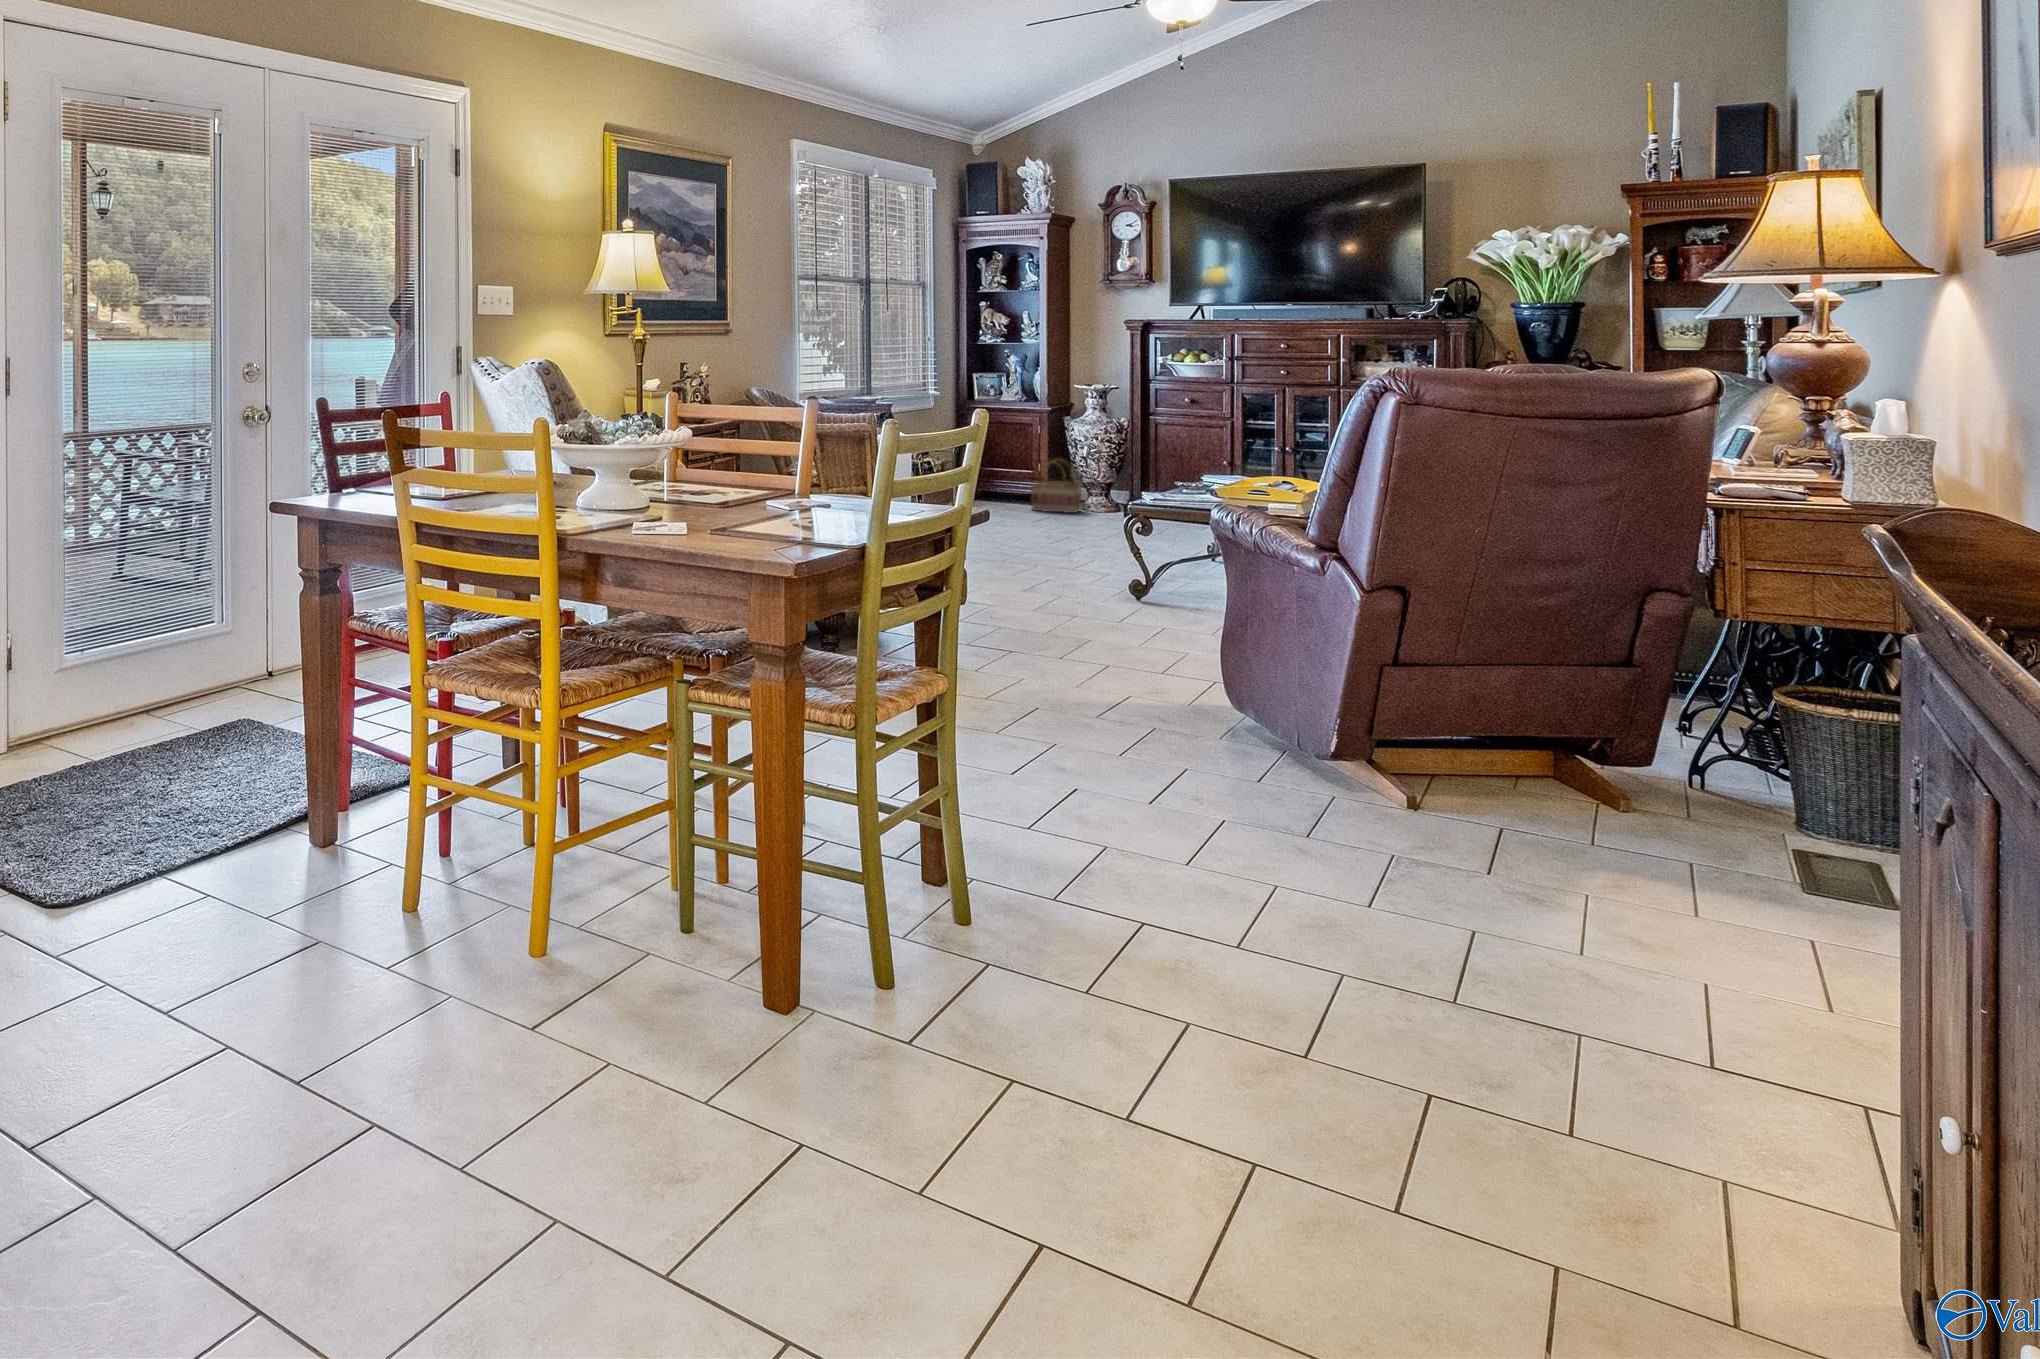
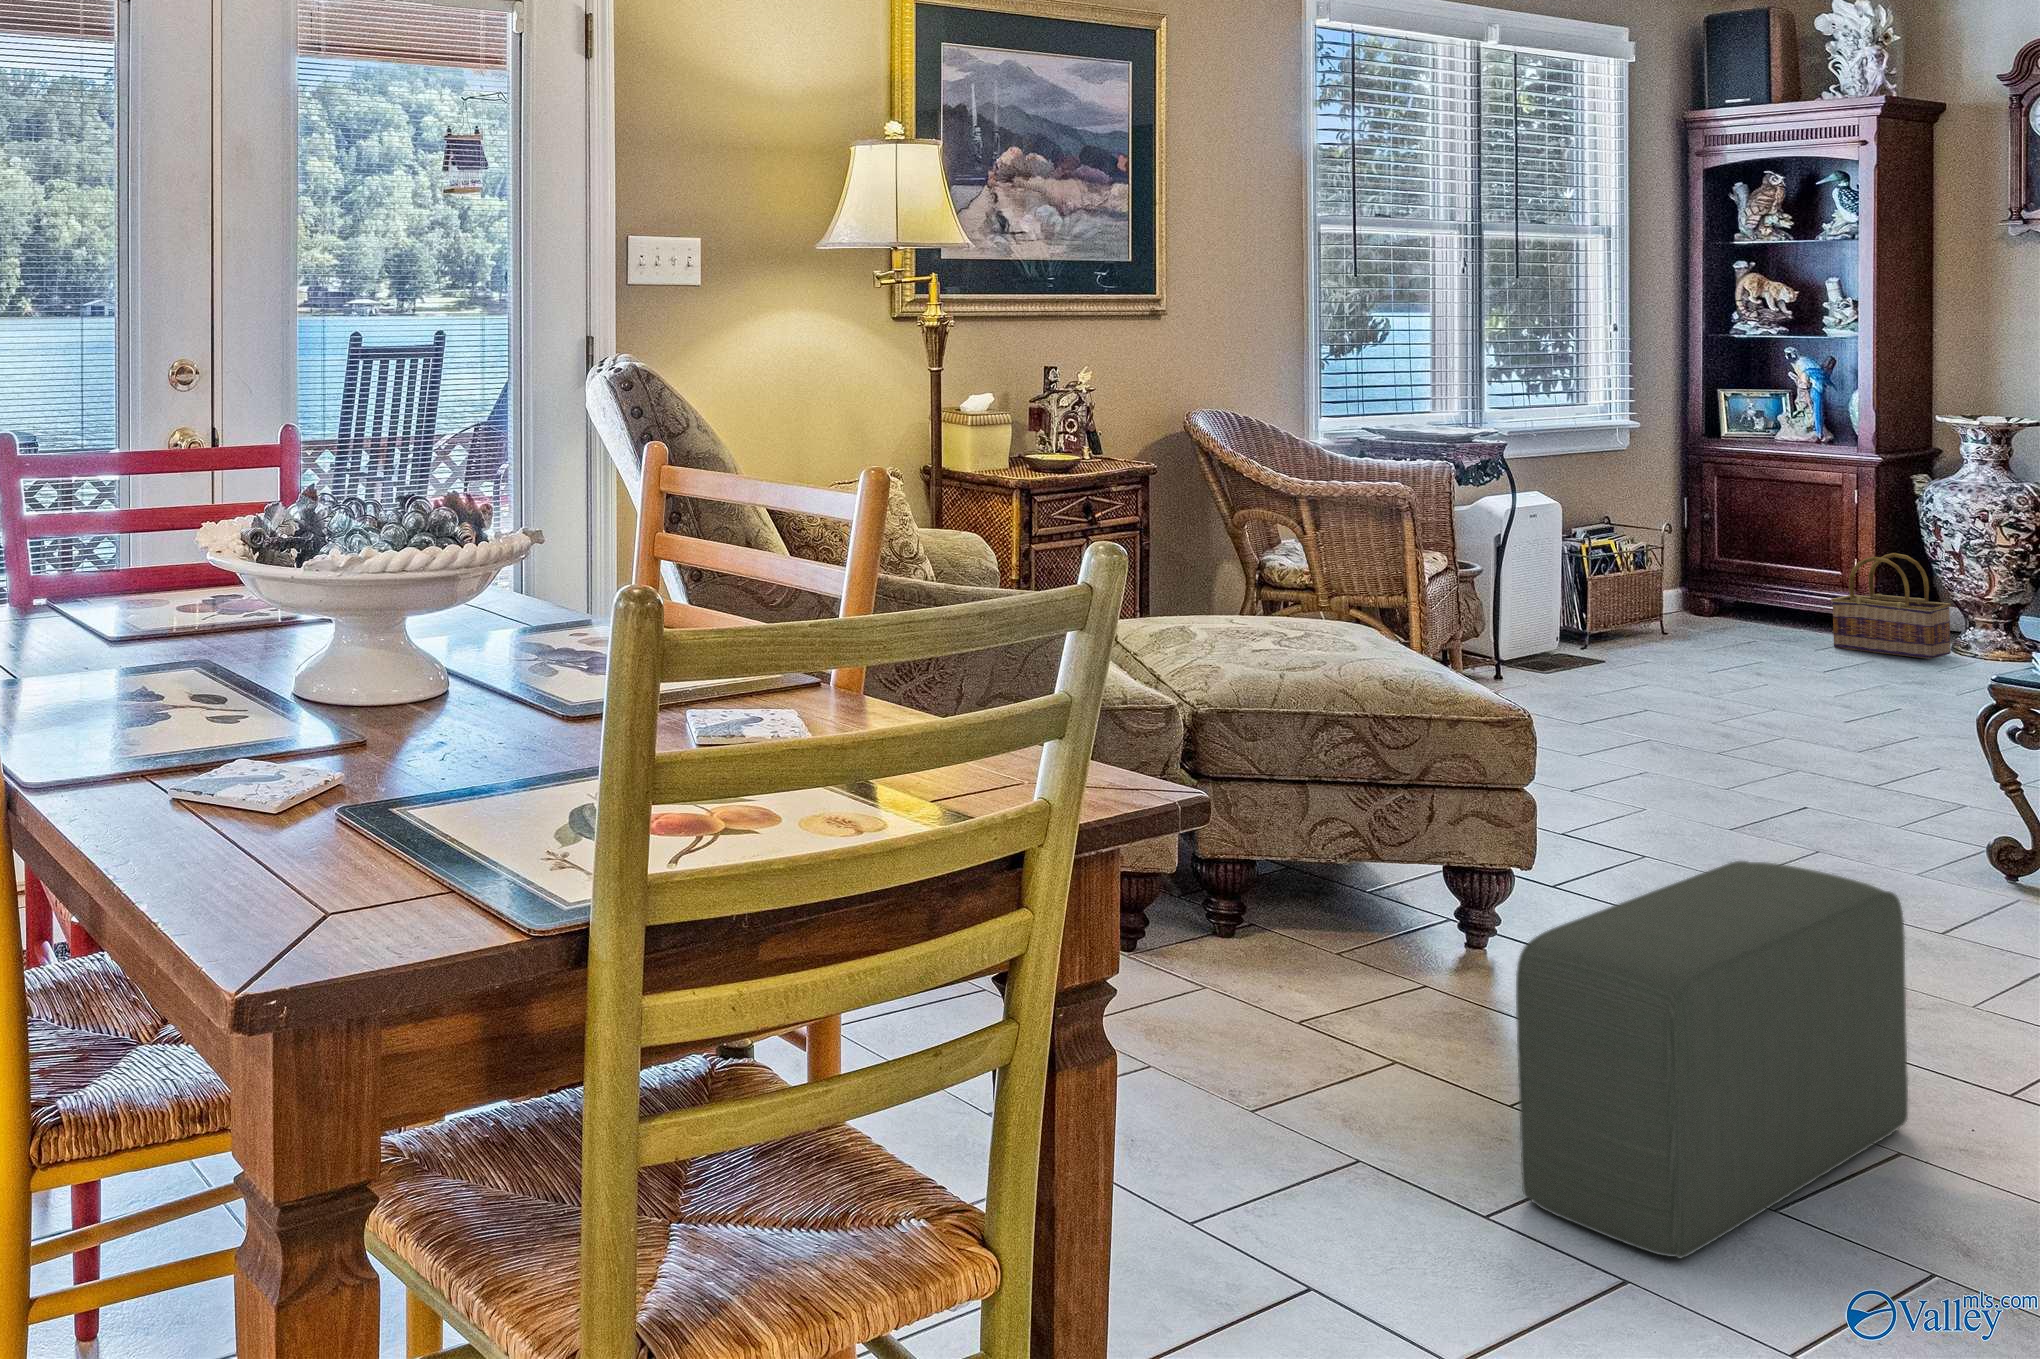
pouf: none [1019,578,1141,731] -> present [1516,861,1908,1259]

